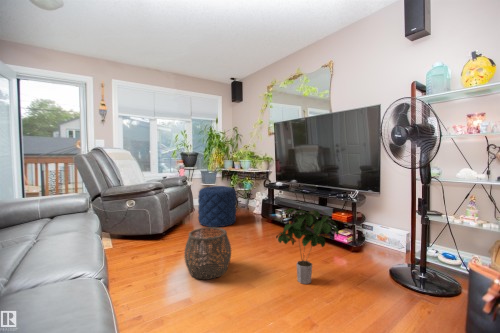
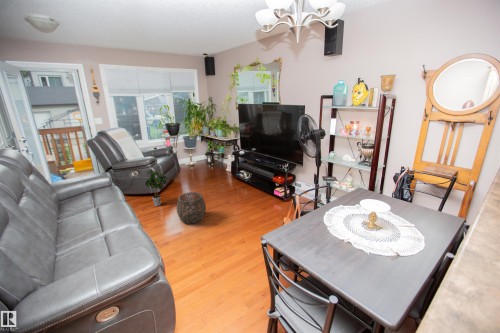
pouf: present [198,186,236,227] -> none [183,153,212,184]
potted plant: present [276,208,339,284] -> present [145,170,167,206]

